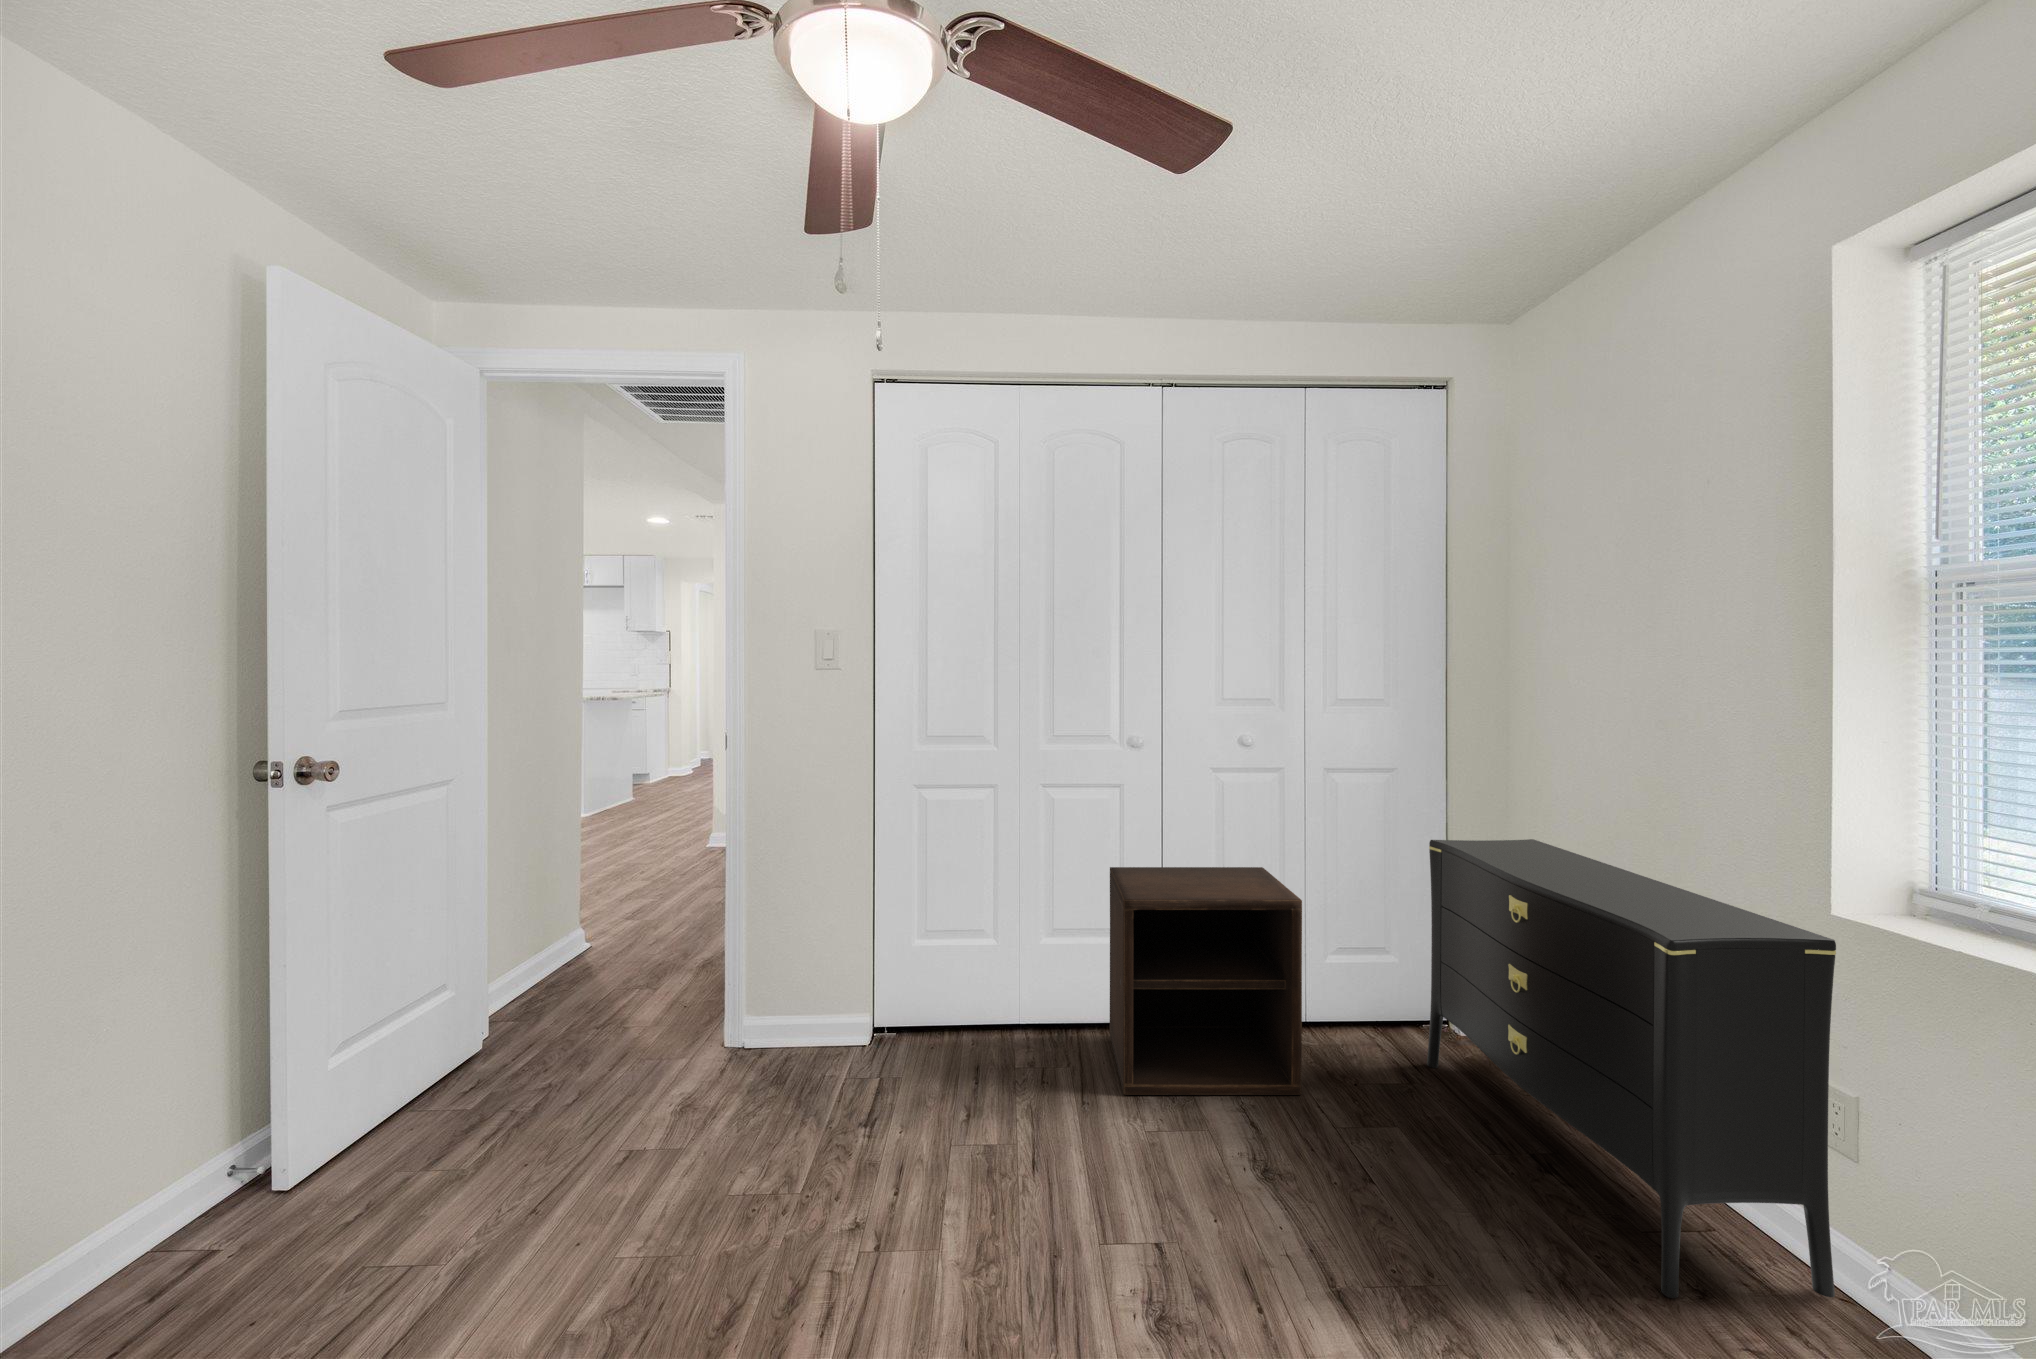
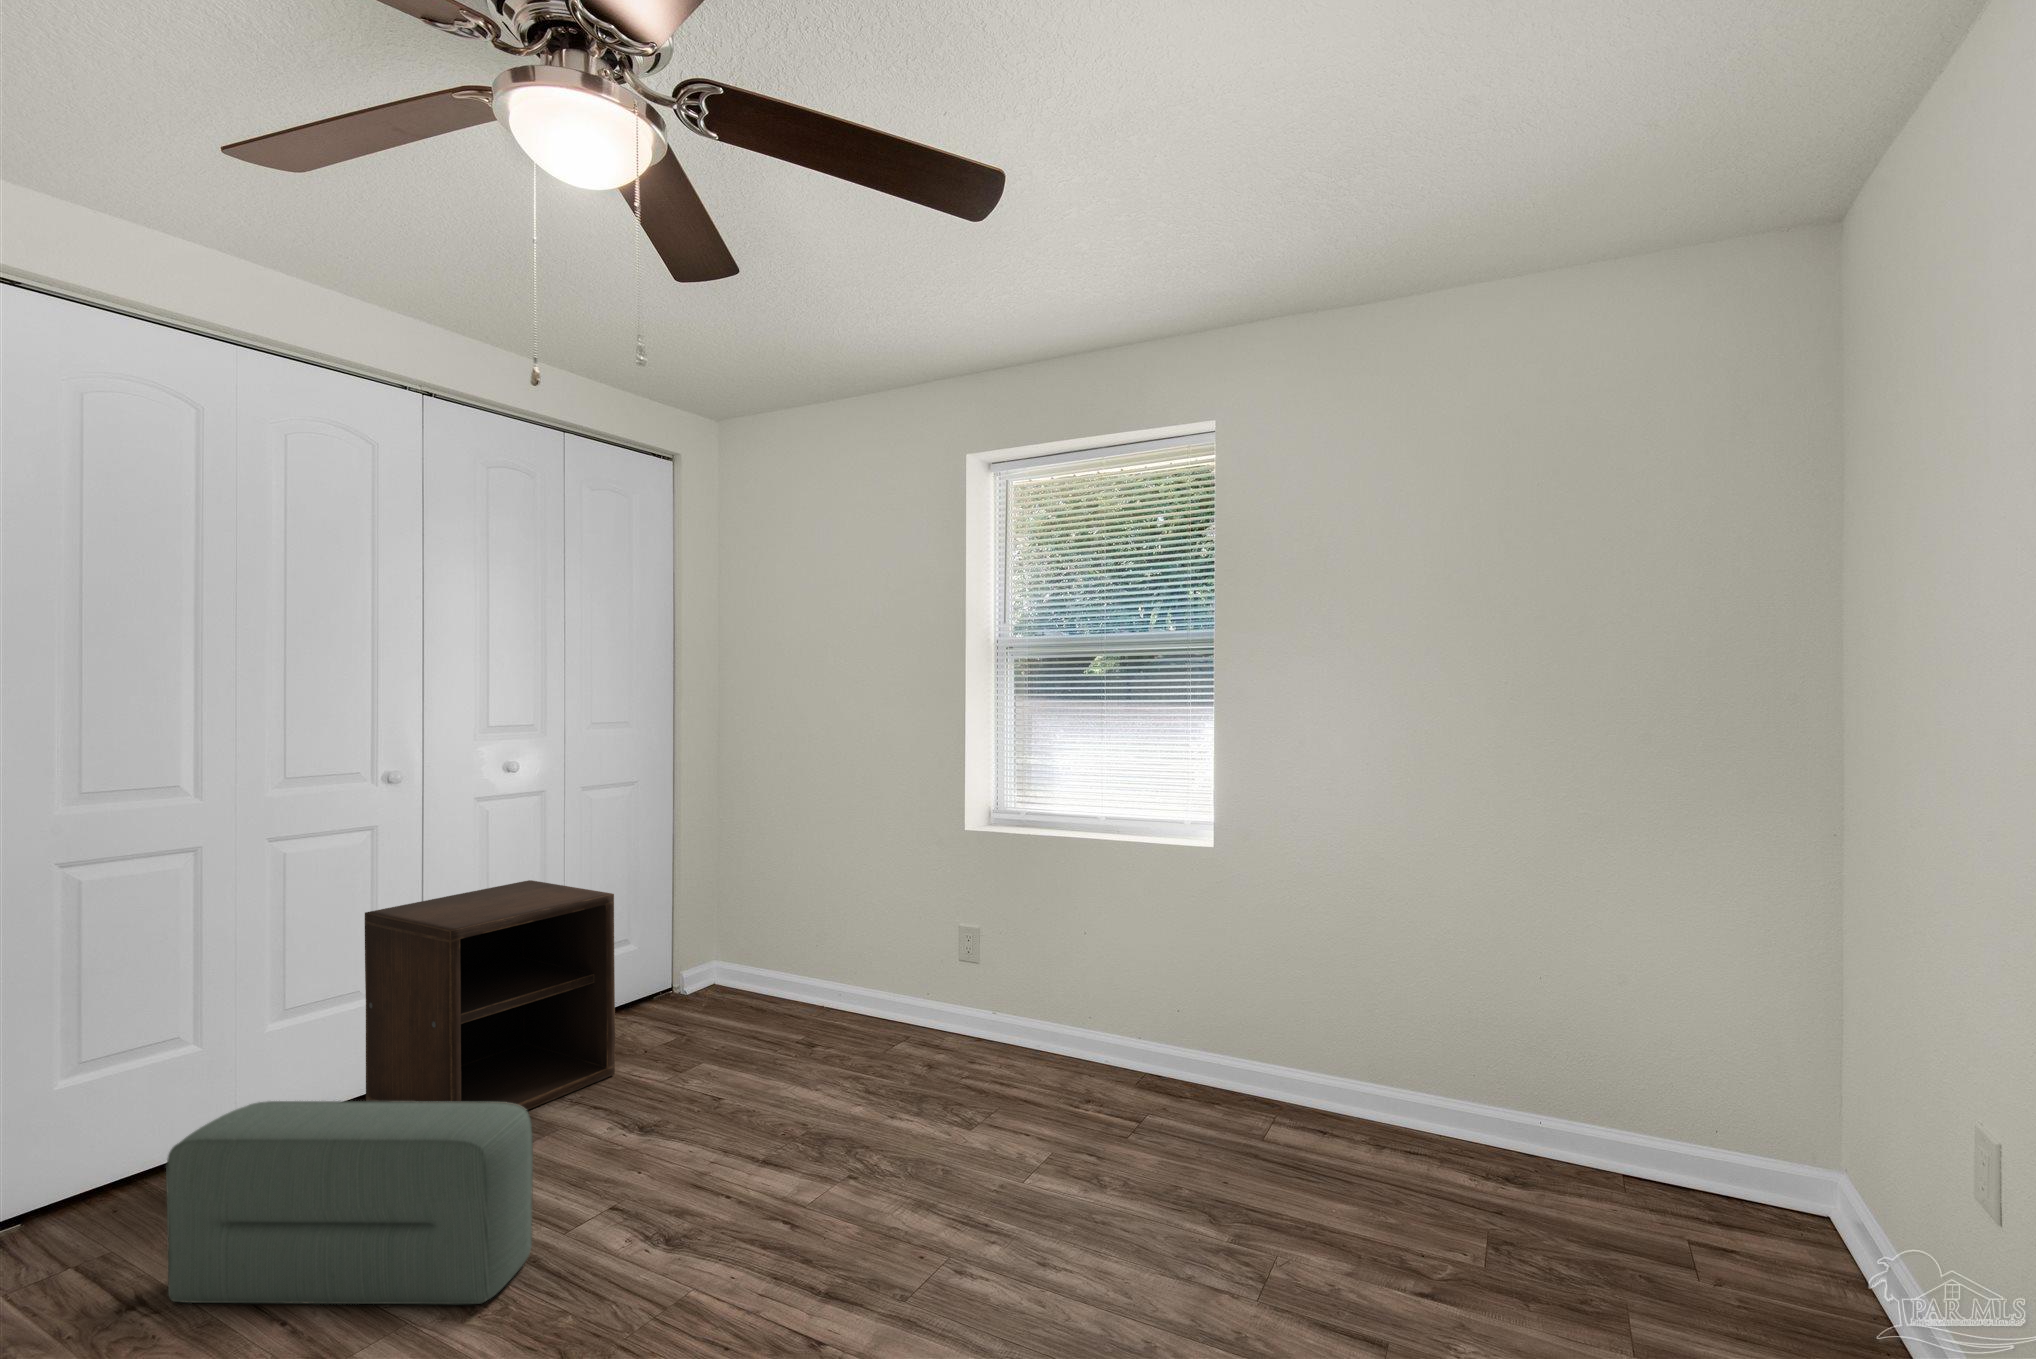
dresser: present [1427,839,1836,1298] -> none [685,814,974,1075]
pouf: none [877,1002,1060,1269] -> present [166,1101,533,1304]

